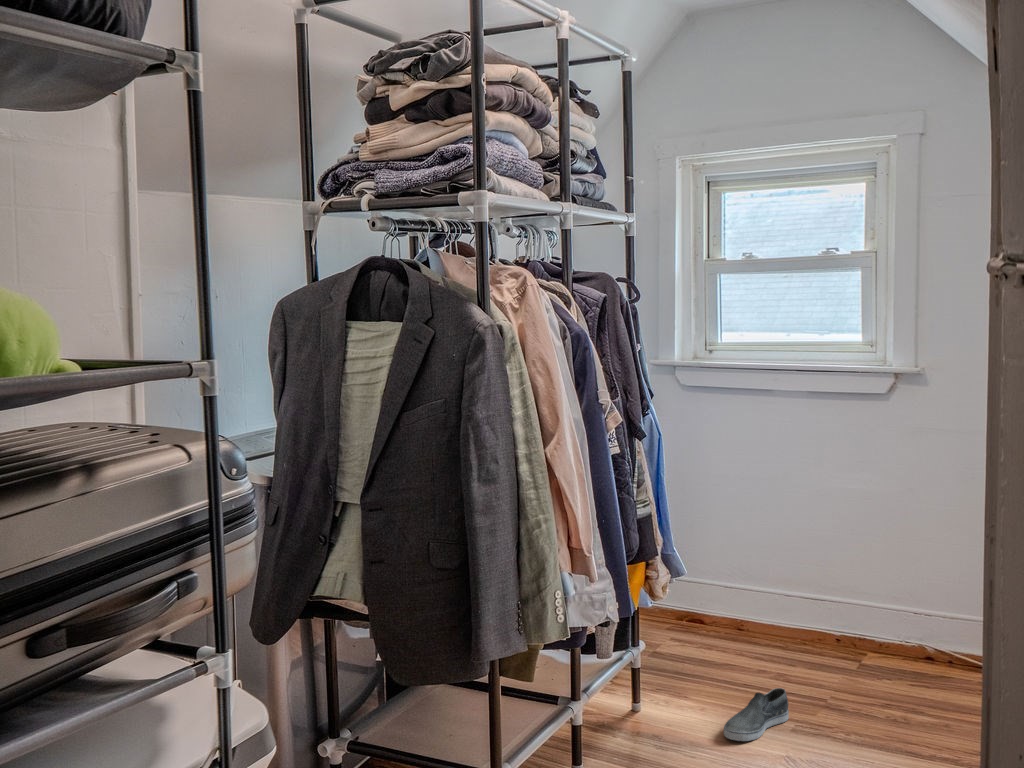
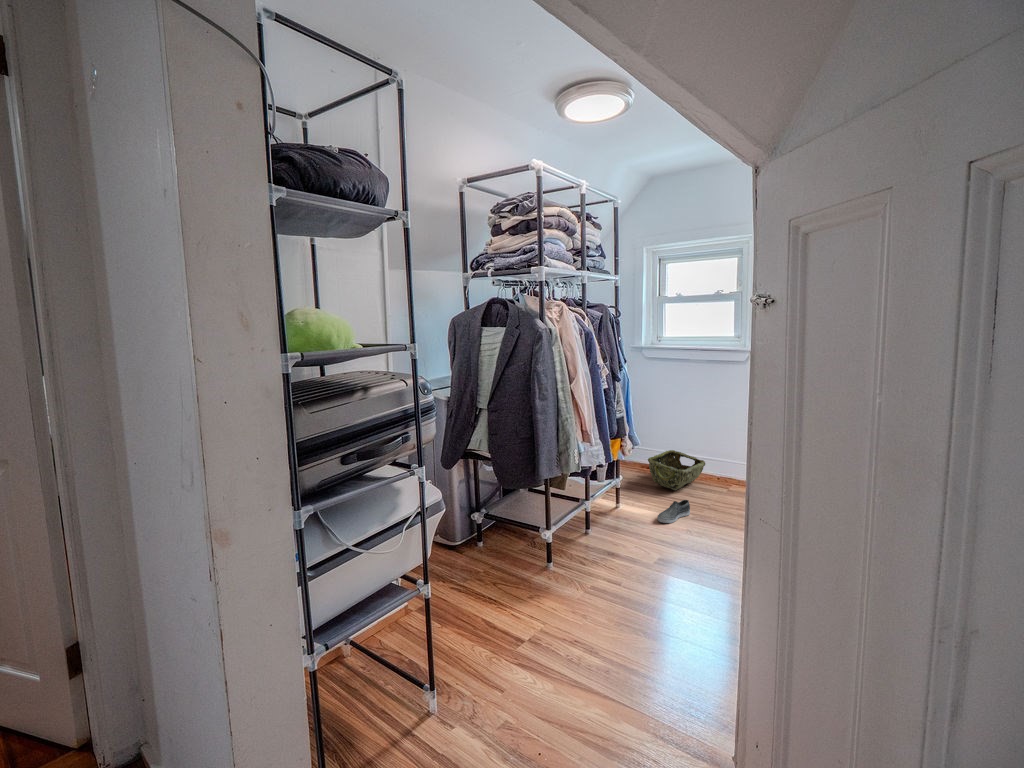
woven basket: none [694,581,811,667] -> present [648,450,705,490]

